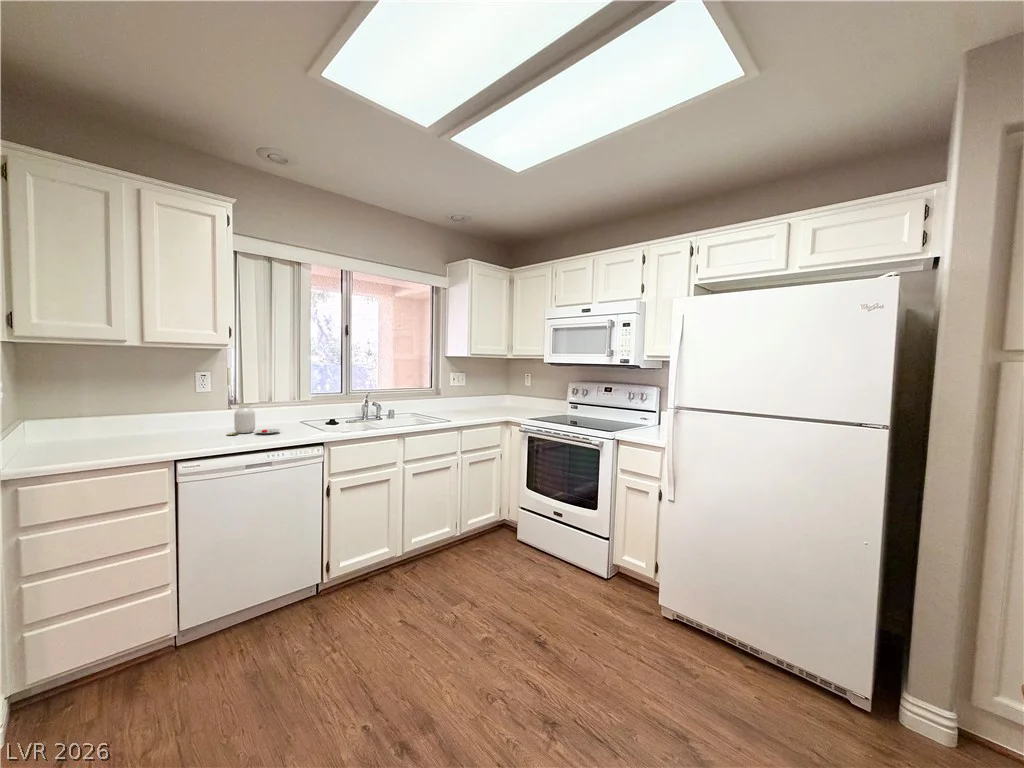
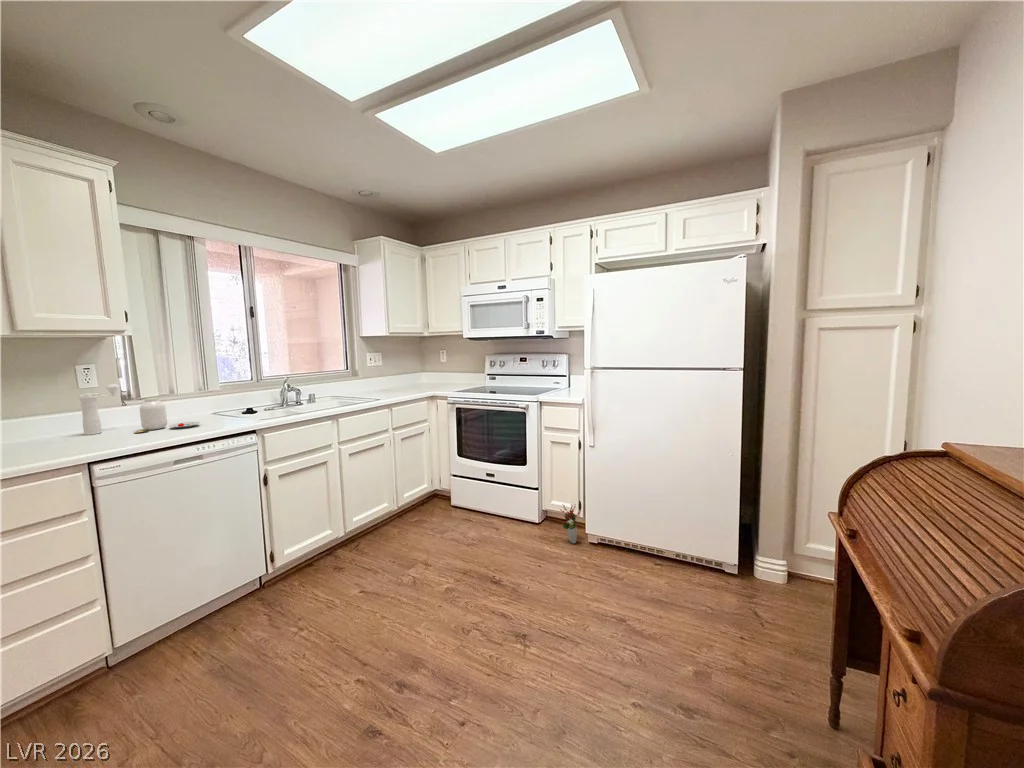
pepper mill: none [192,390,225,433] -> present [79,384,119,435]
decorative plant: none [630,564,654,614] -> present [561,505,579,544]

